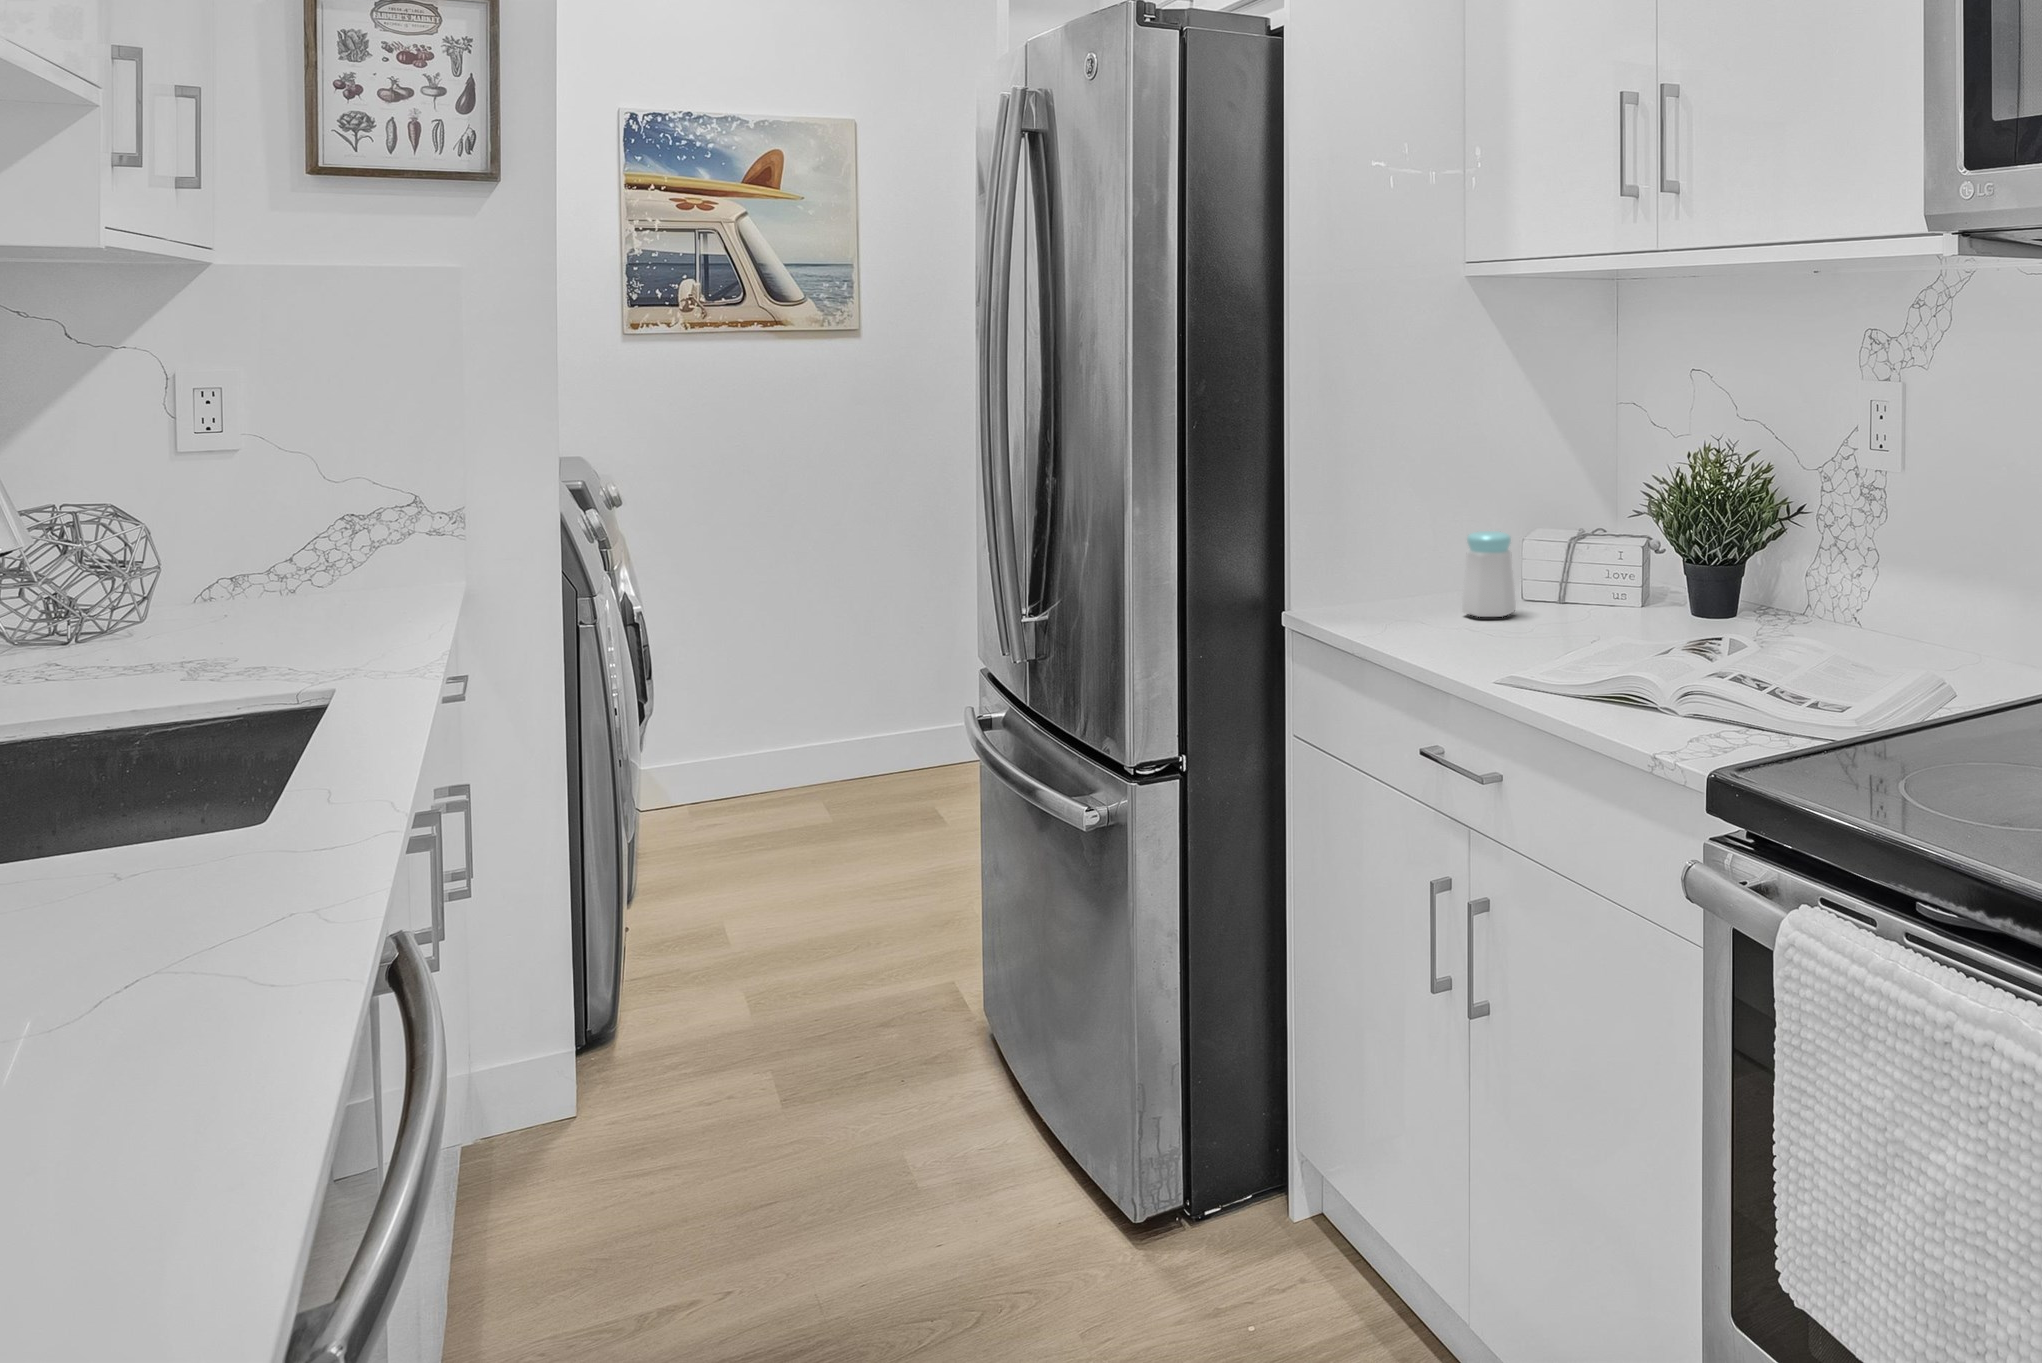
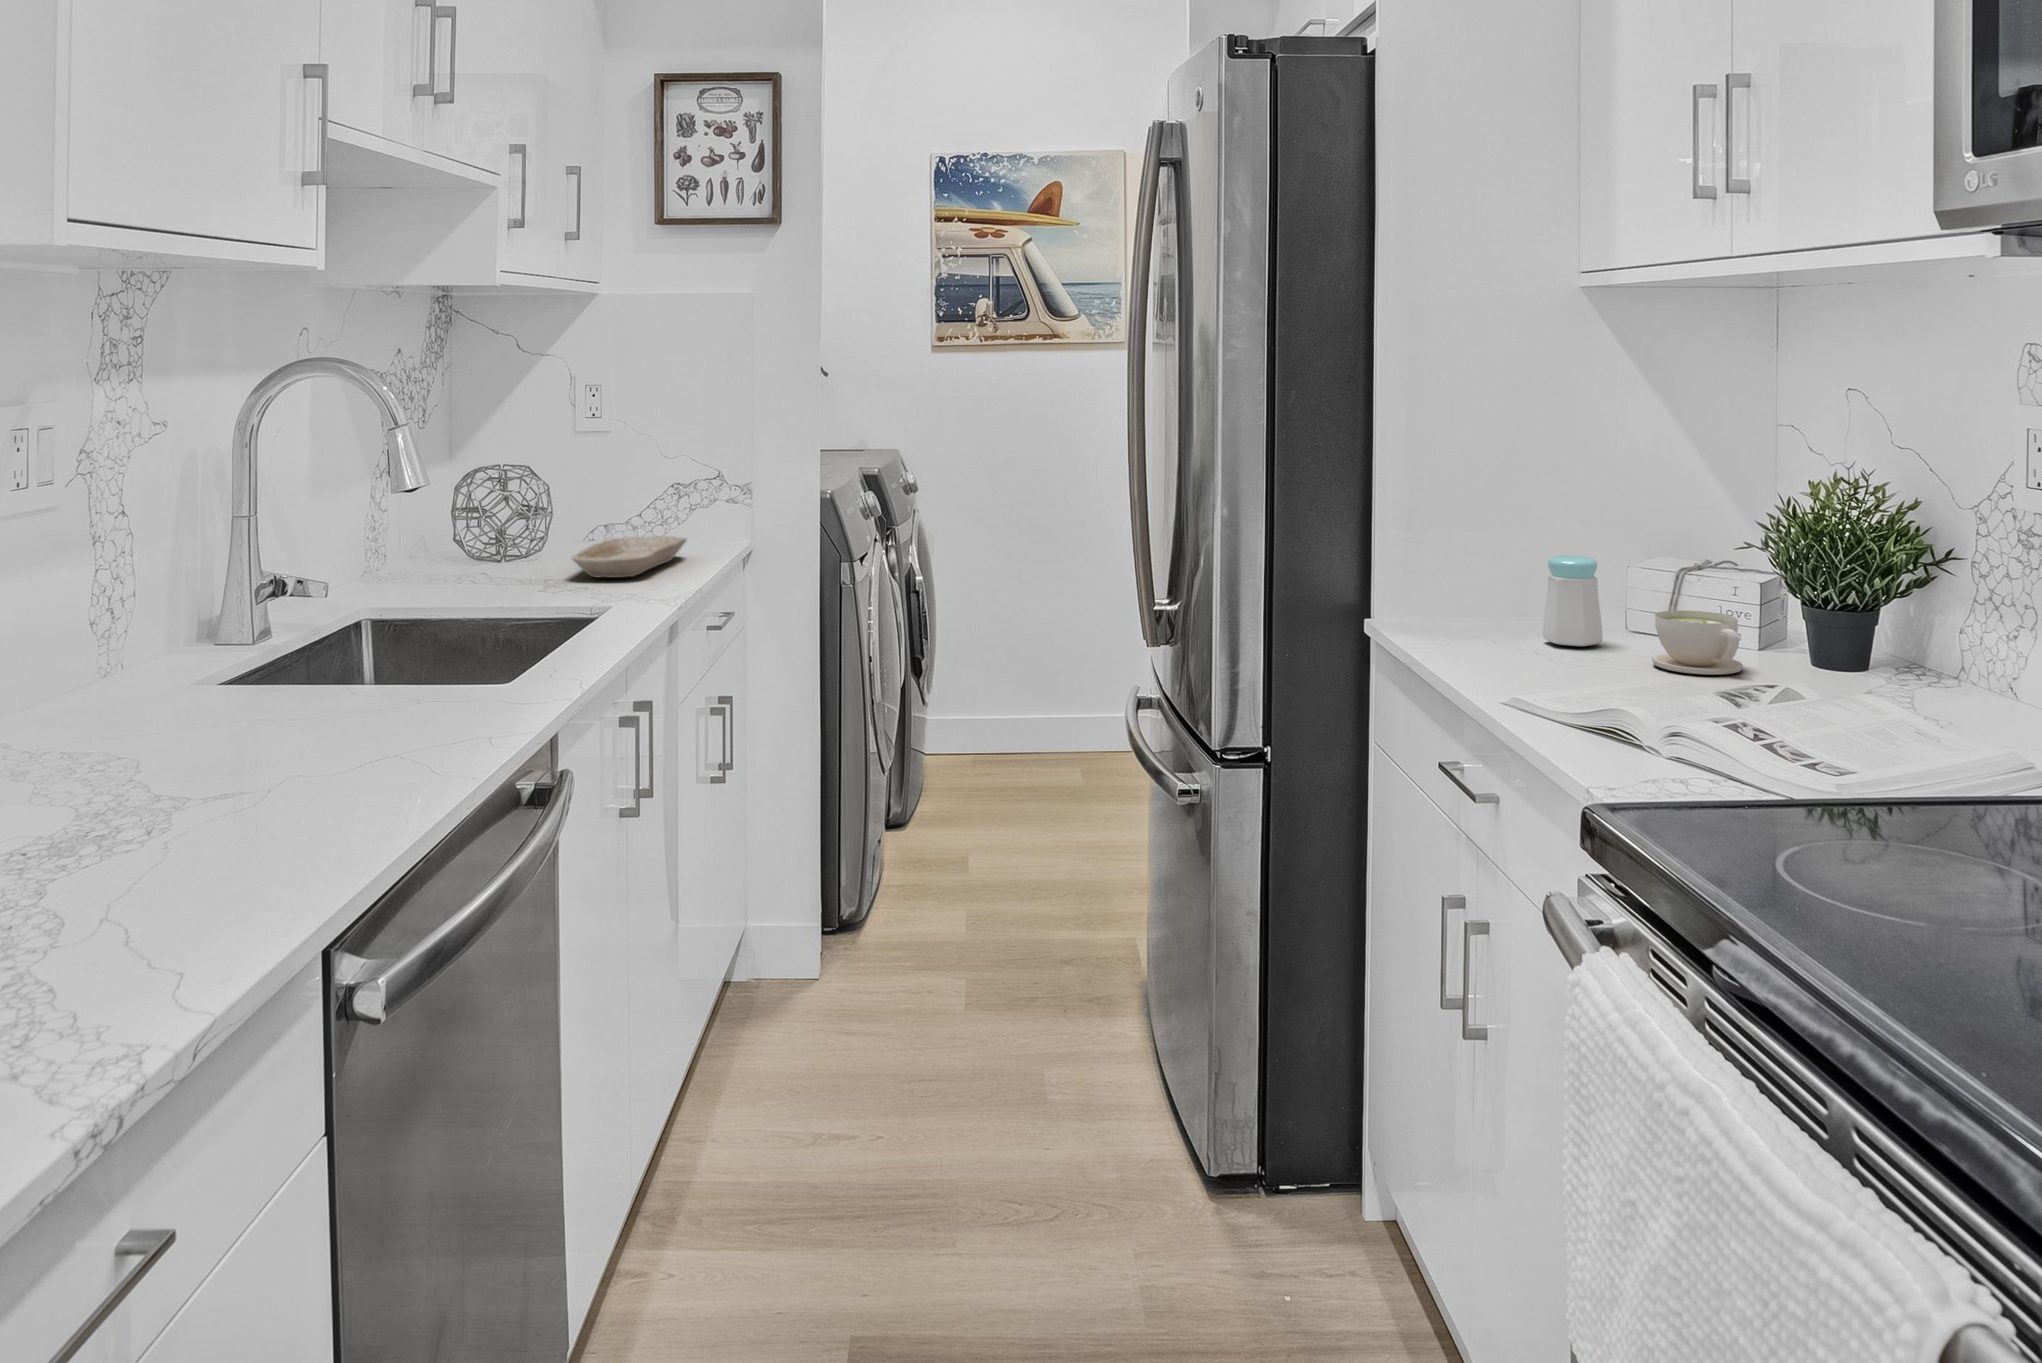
coffee cup: none [1575,575,1655,633] -> present [1652,610,1743,675]
tray: none [235,582,395,646] -> present [572,536,686,577]

